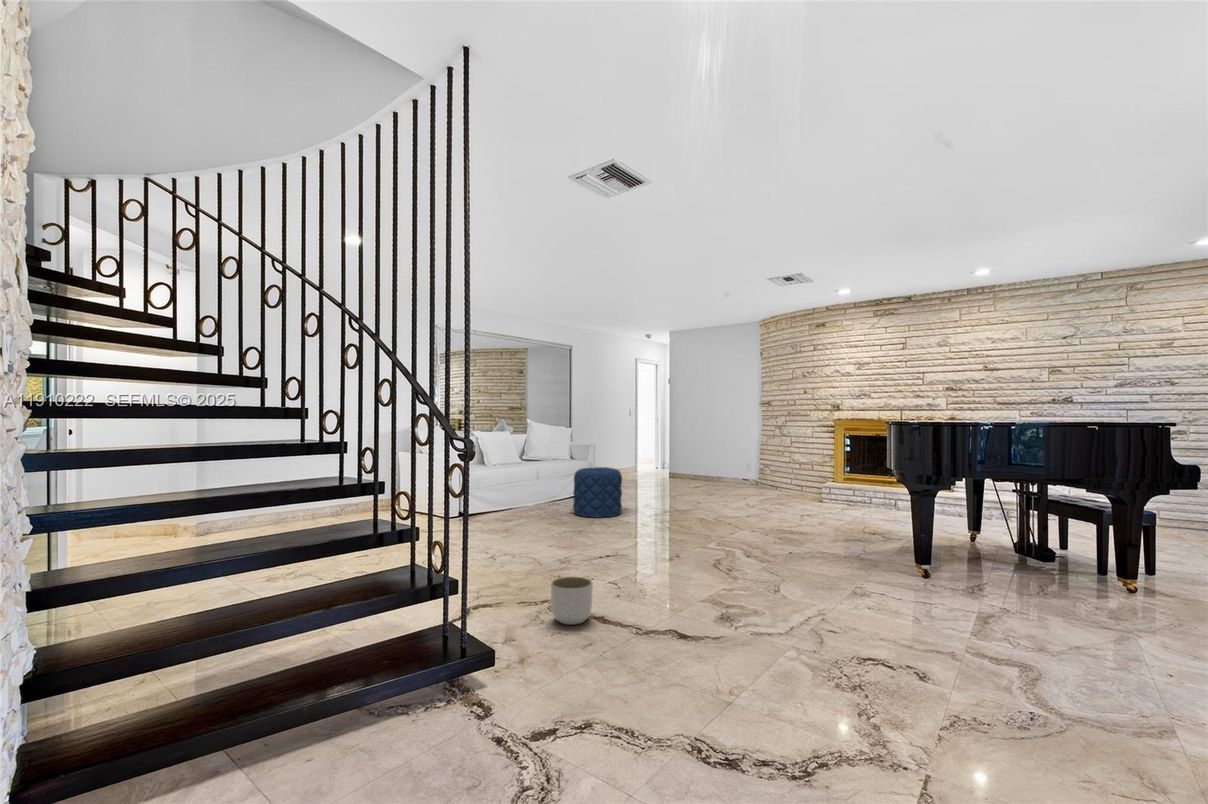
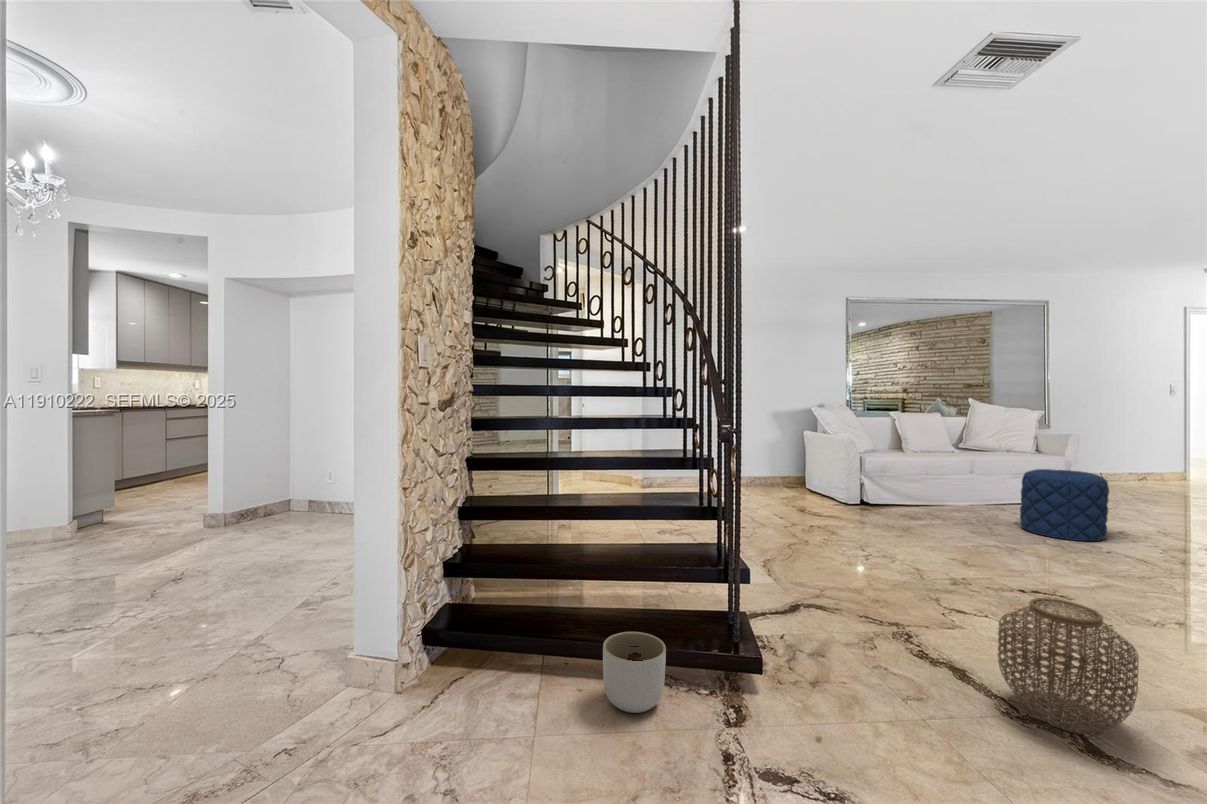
woven basket: none [626,548,695,631] -> present [998,598,1139,735]
planter: present [551,576,593,625] -> present [603,632,666,713]

